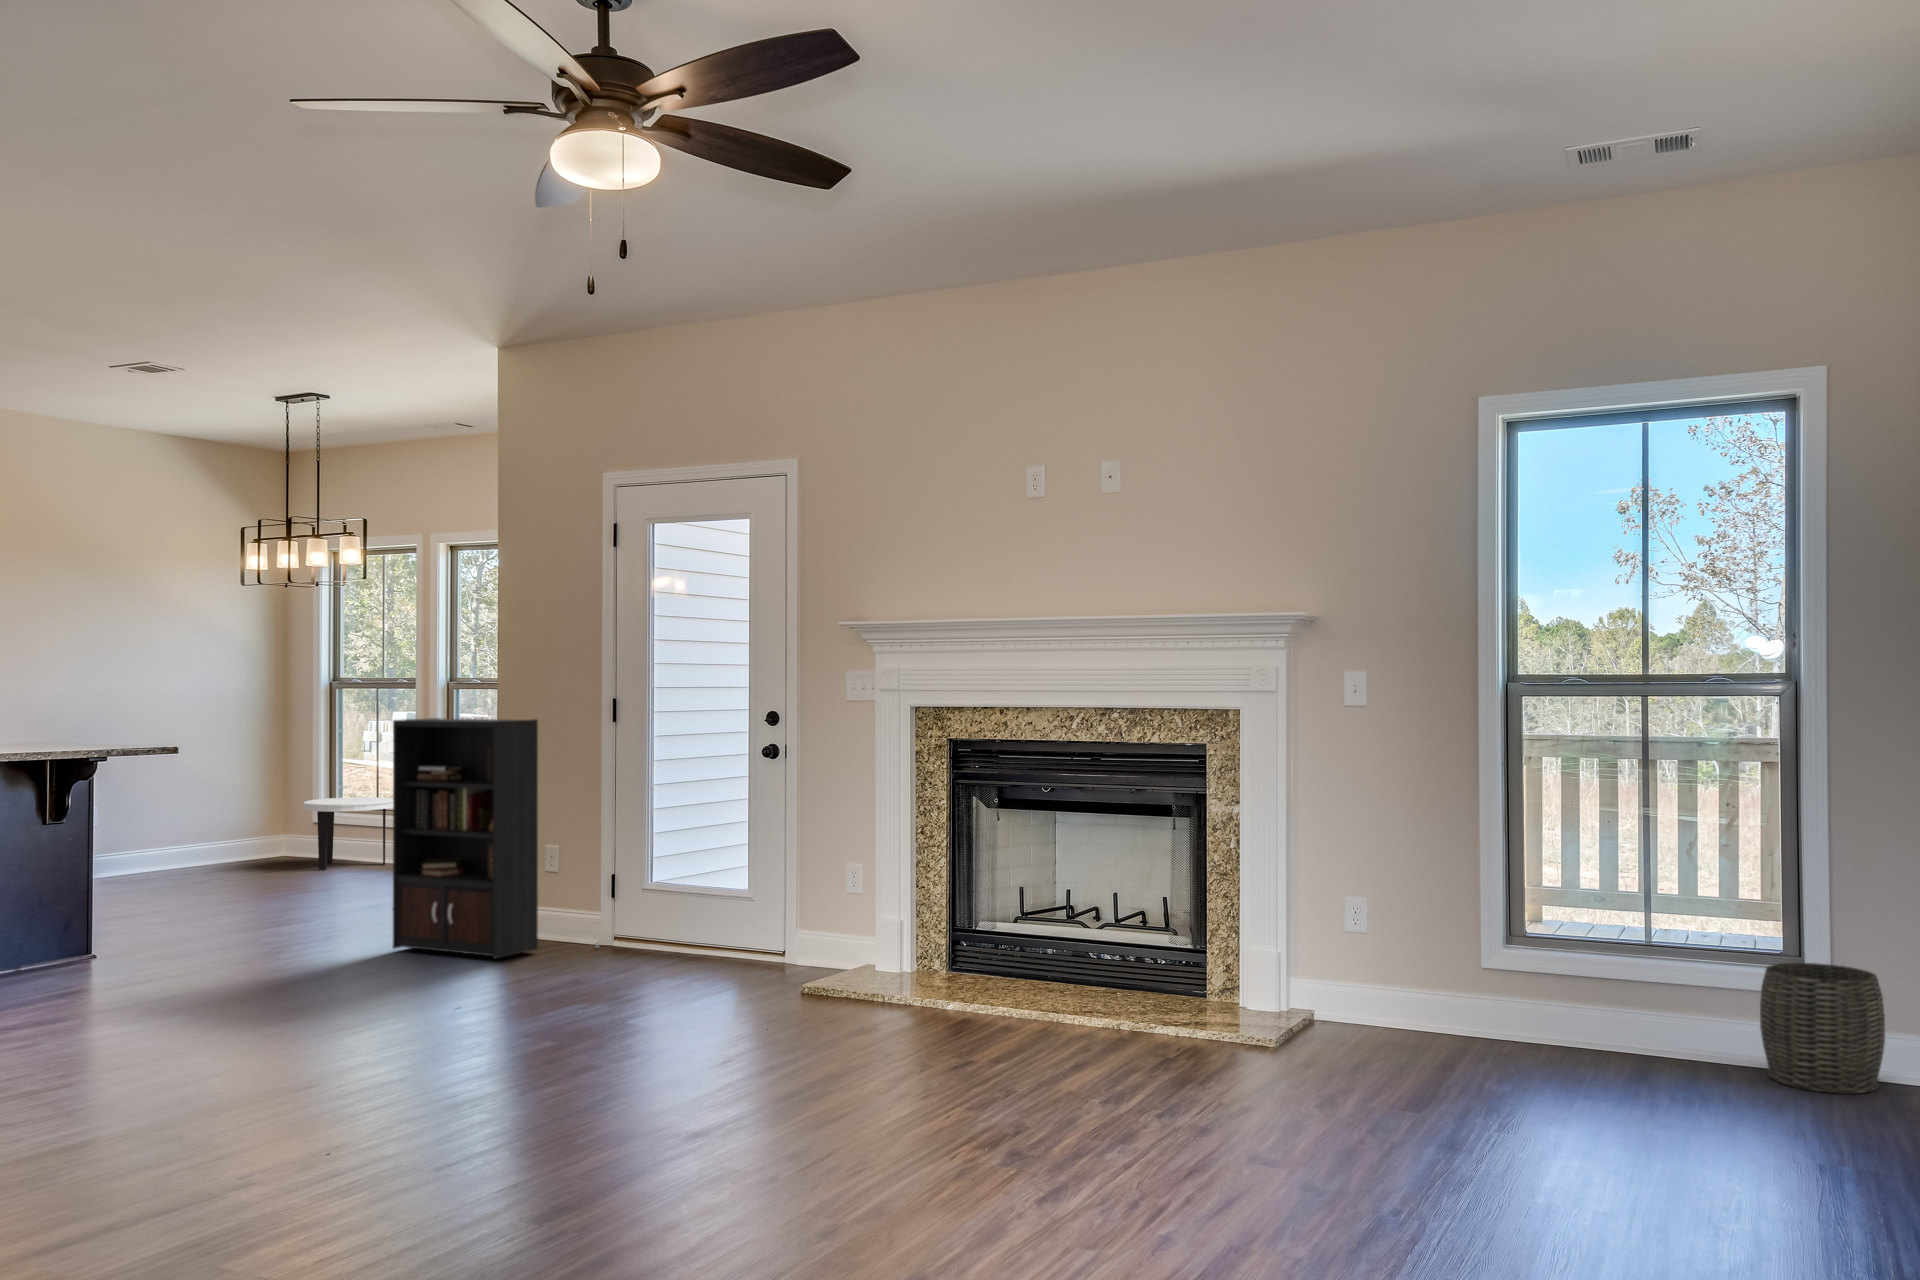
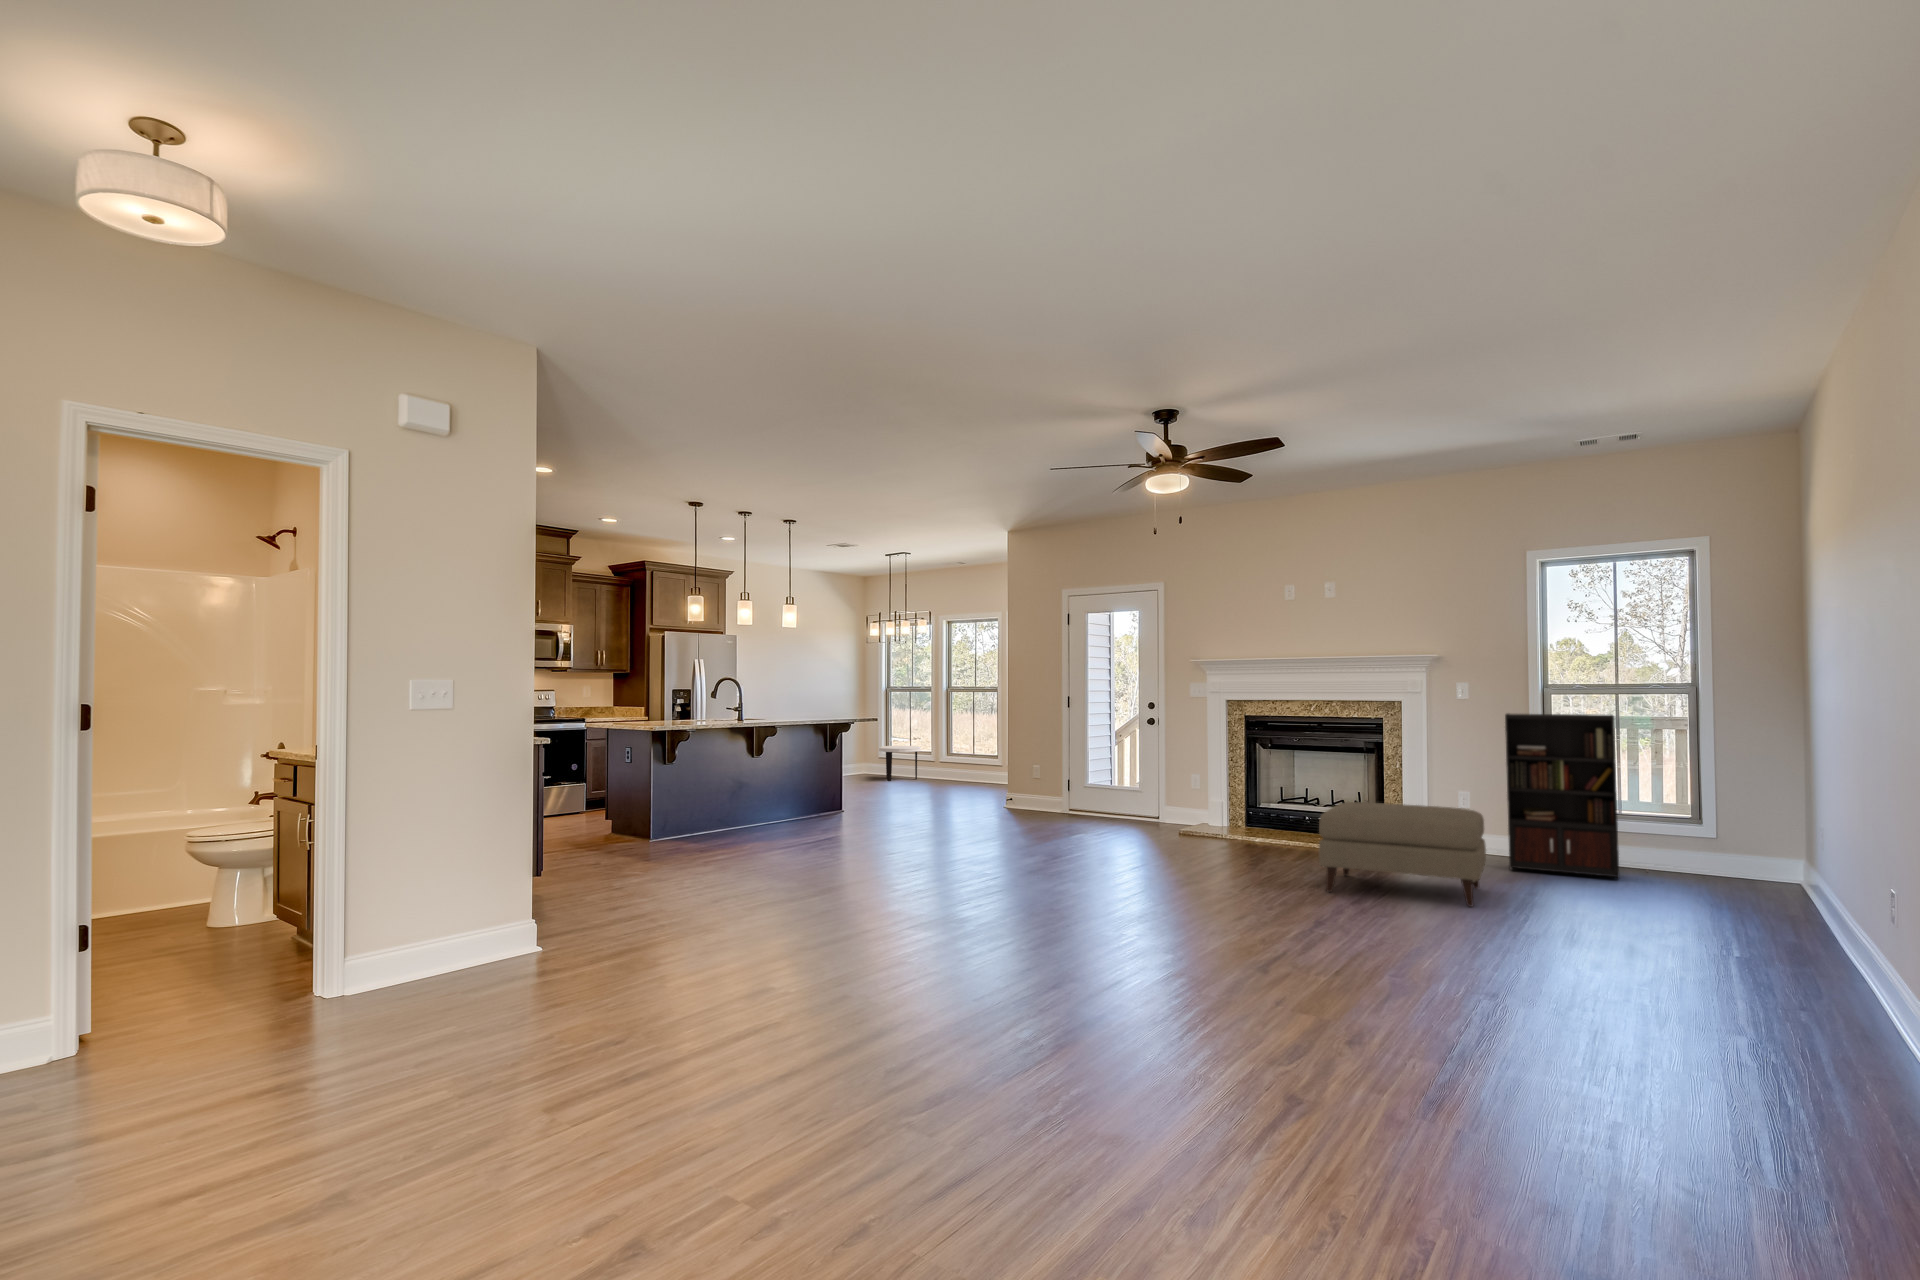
bookcase: present [393,718,599,959] -> present [1505,713,1649,878]
ottoman: none [992,942,1362,1198] -> present [1319,802,1486,907]
woven basket: present [1760,963,1885,1094] -> none [1683,824,1750,885]

